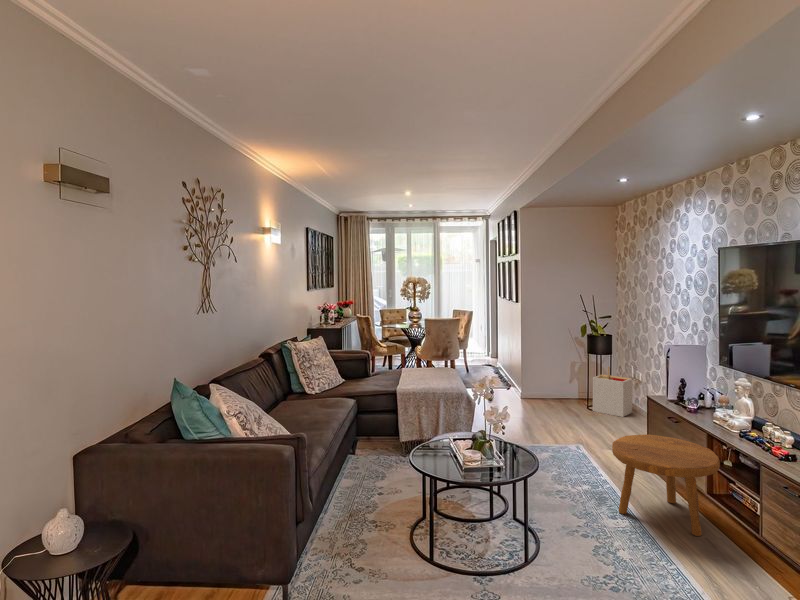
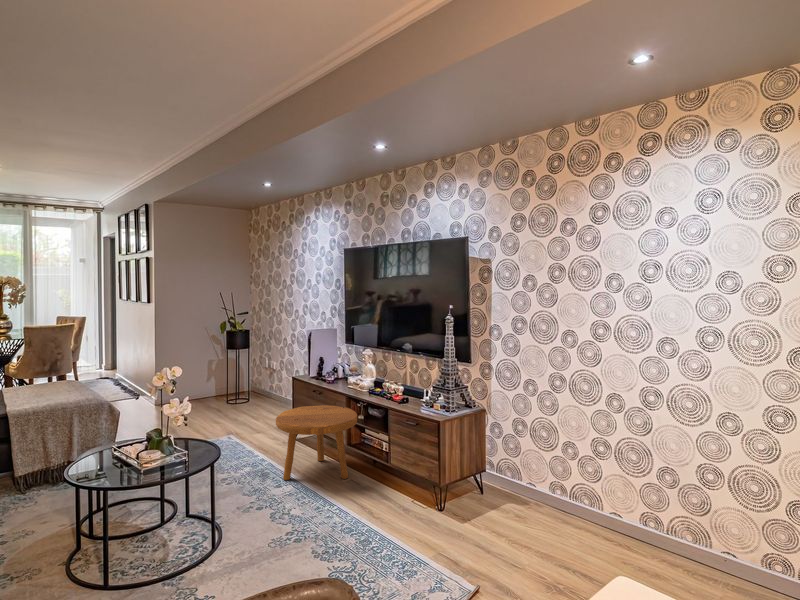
storage bin: present [593,367,632,417] -> none [235,360,270,405]

